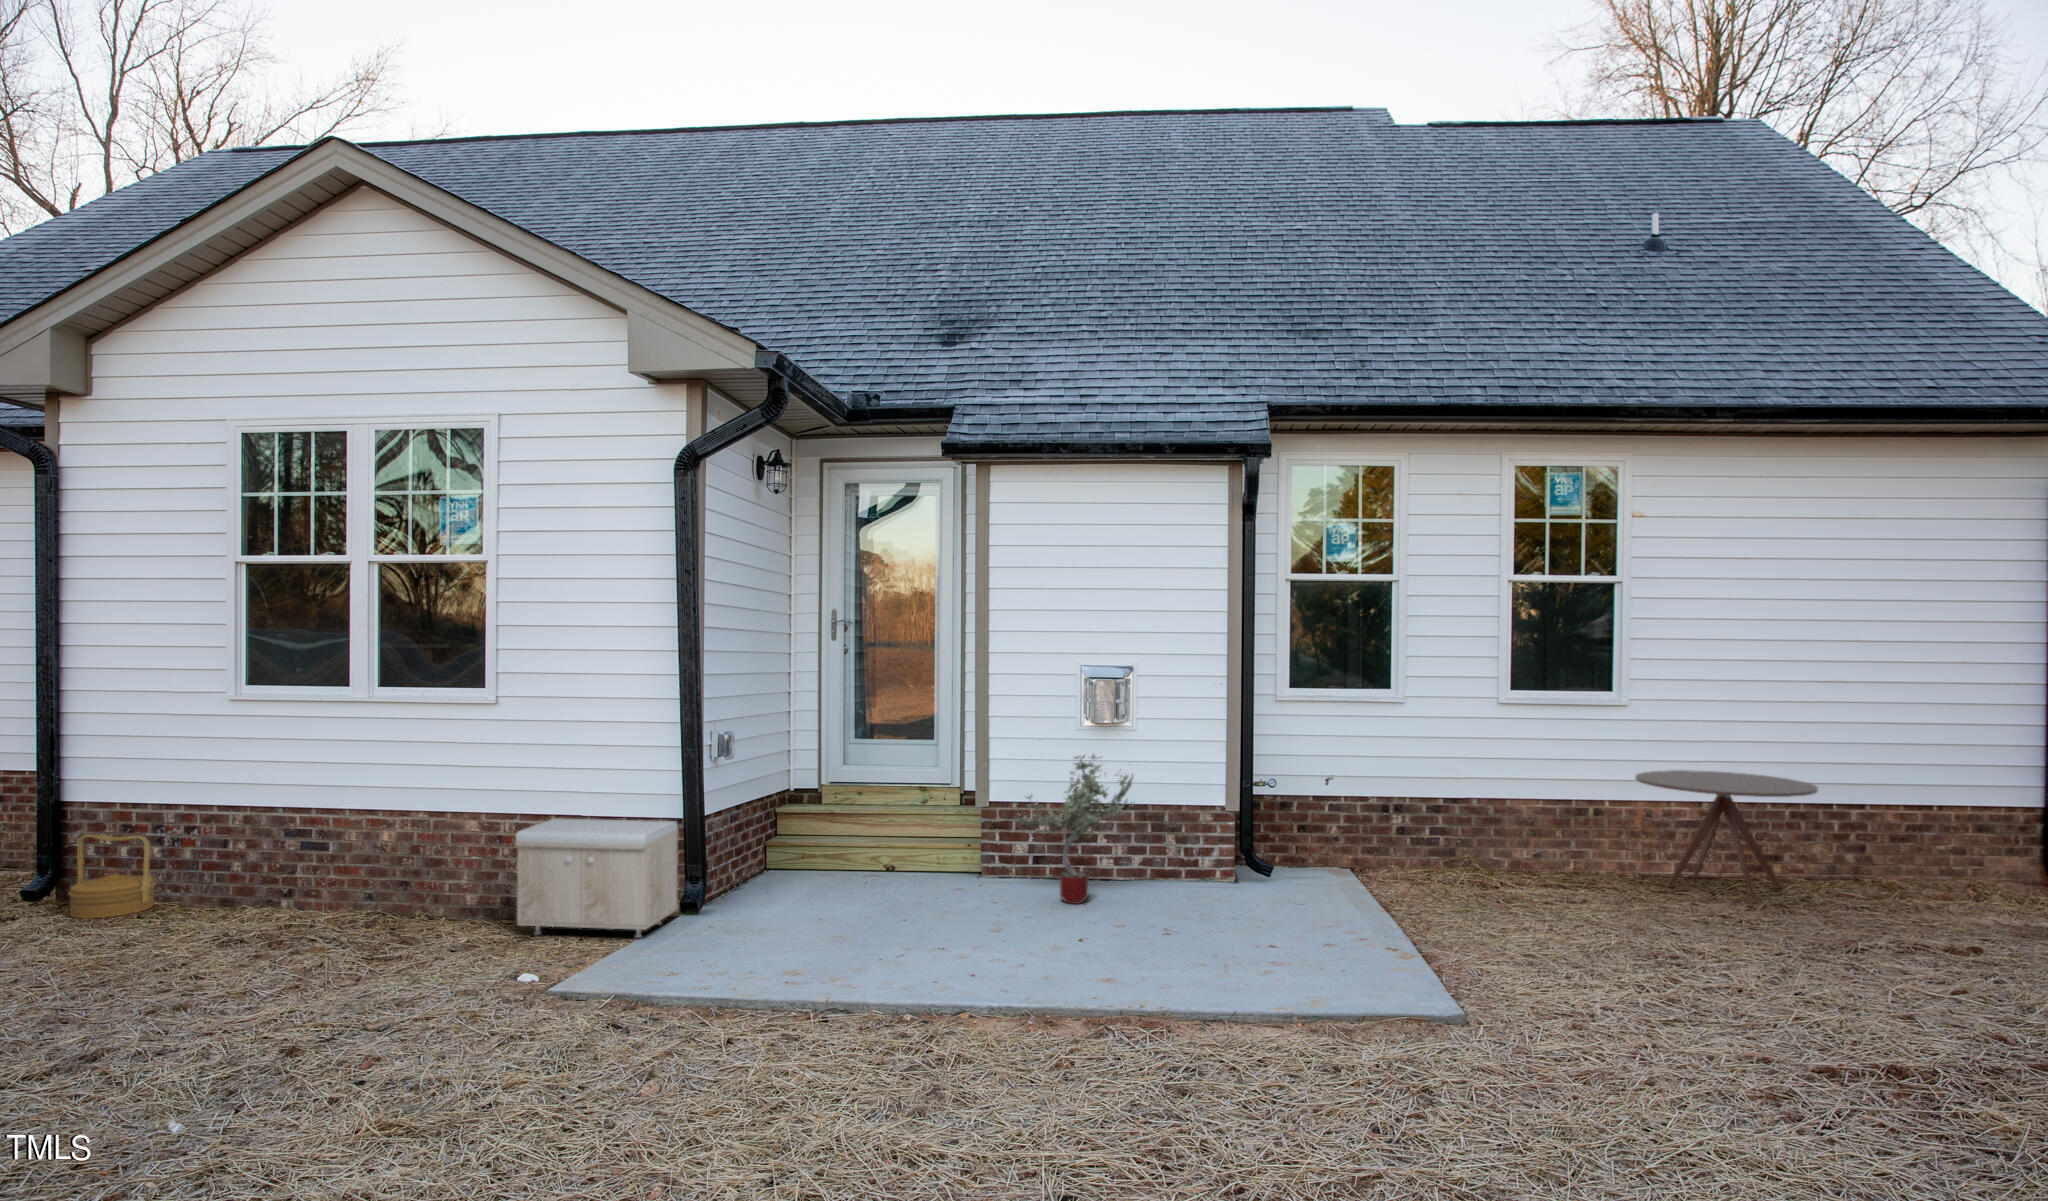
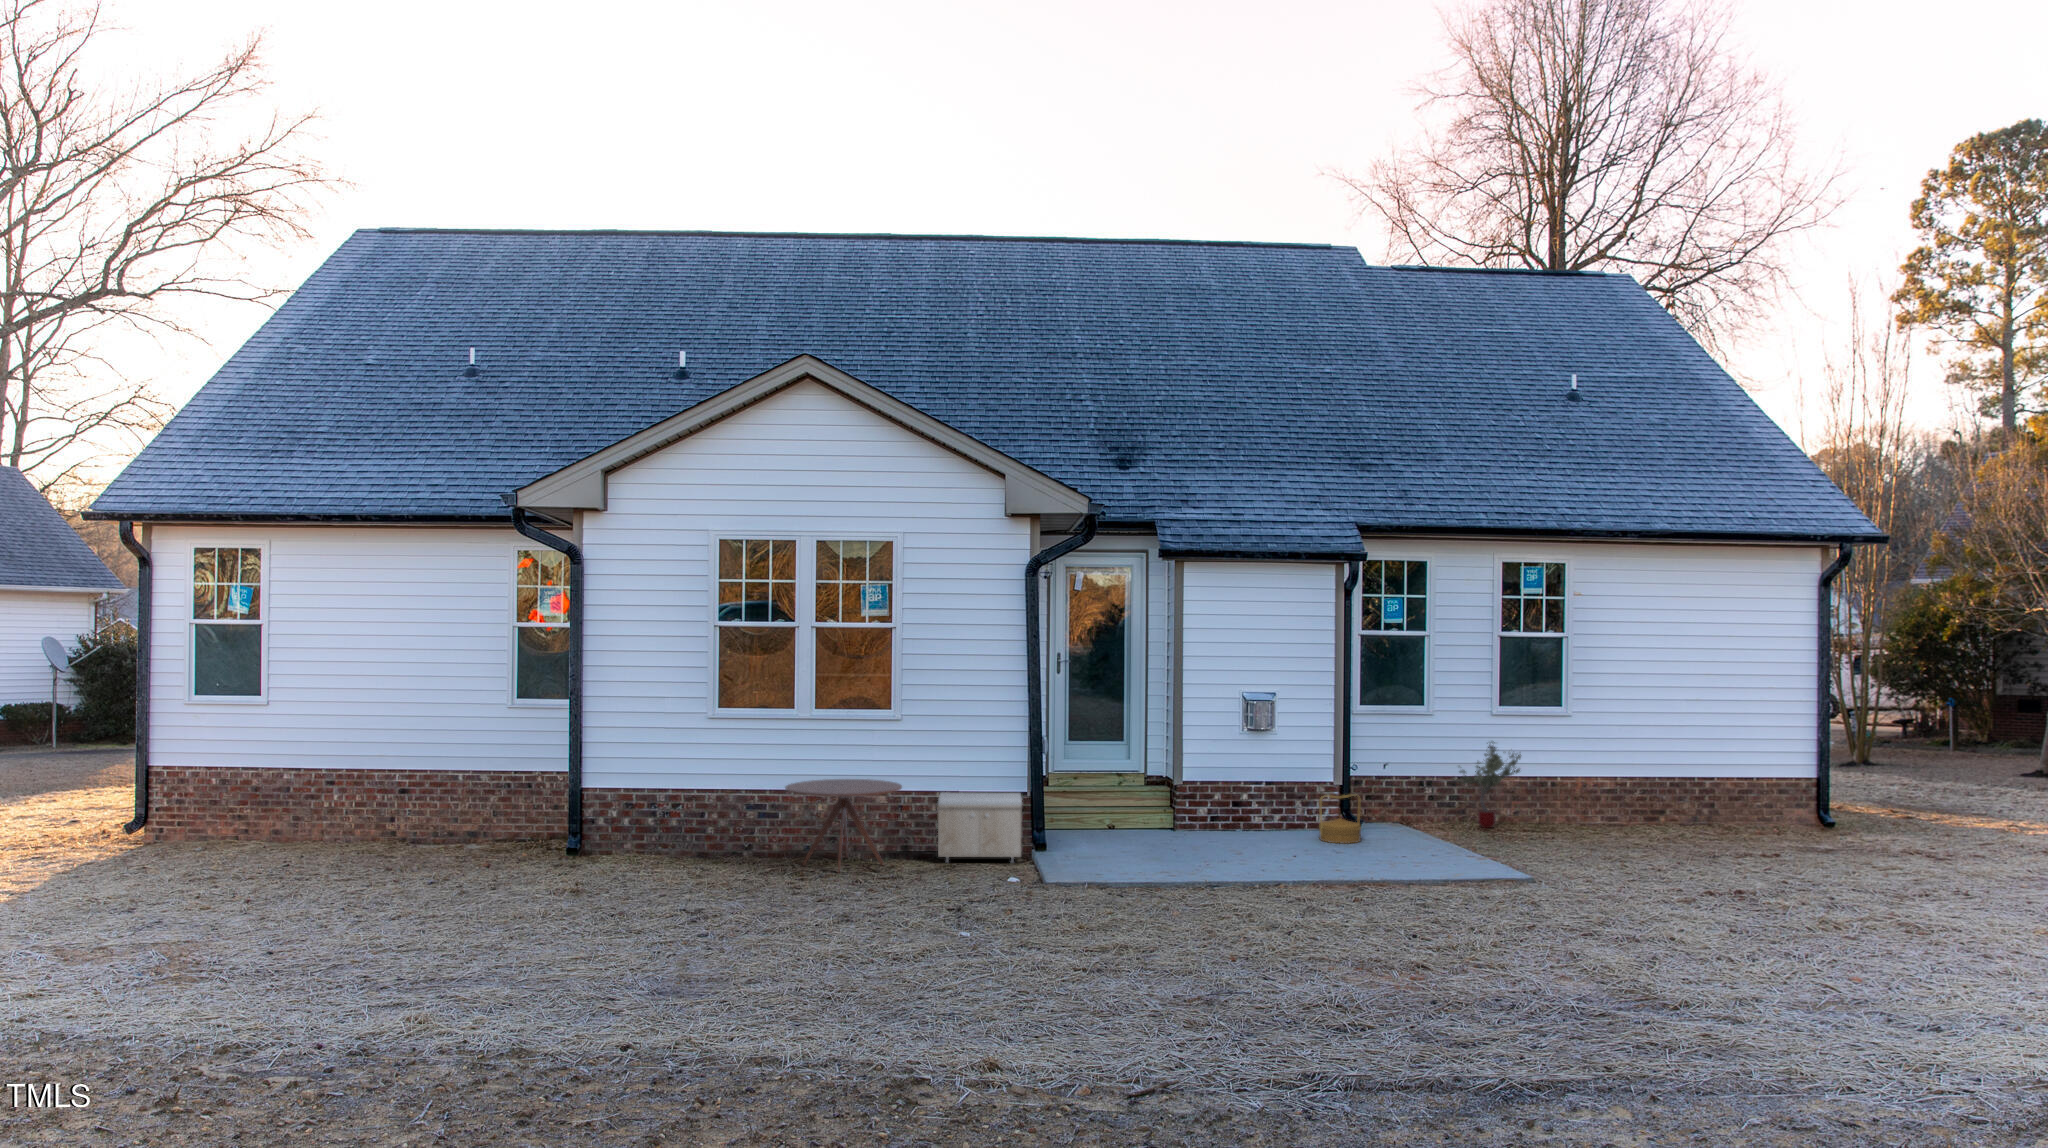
potted tree: present [1016,755,1134,904] -> present [1453,742,1521,828]
round table: present [1635,770,1818,902] -> present [785,779,902,872]
woven basket: present [68,834,156,919] -> present [1319,795,1361,844]

